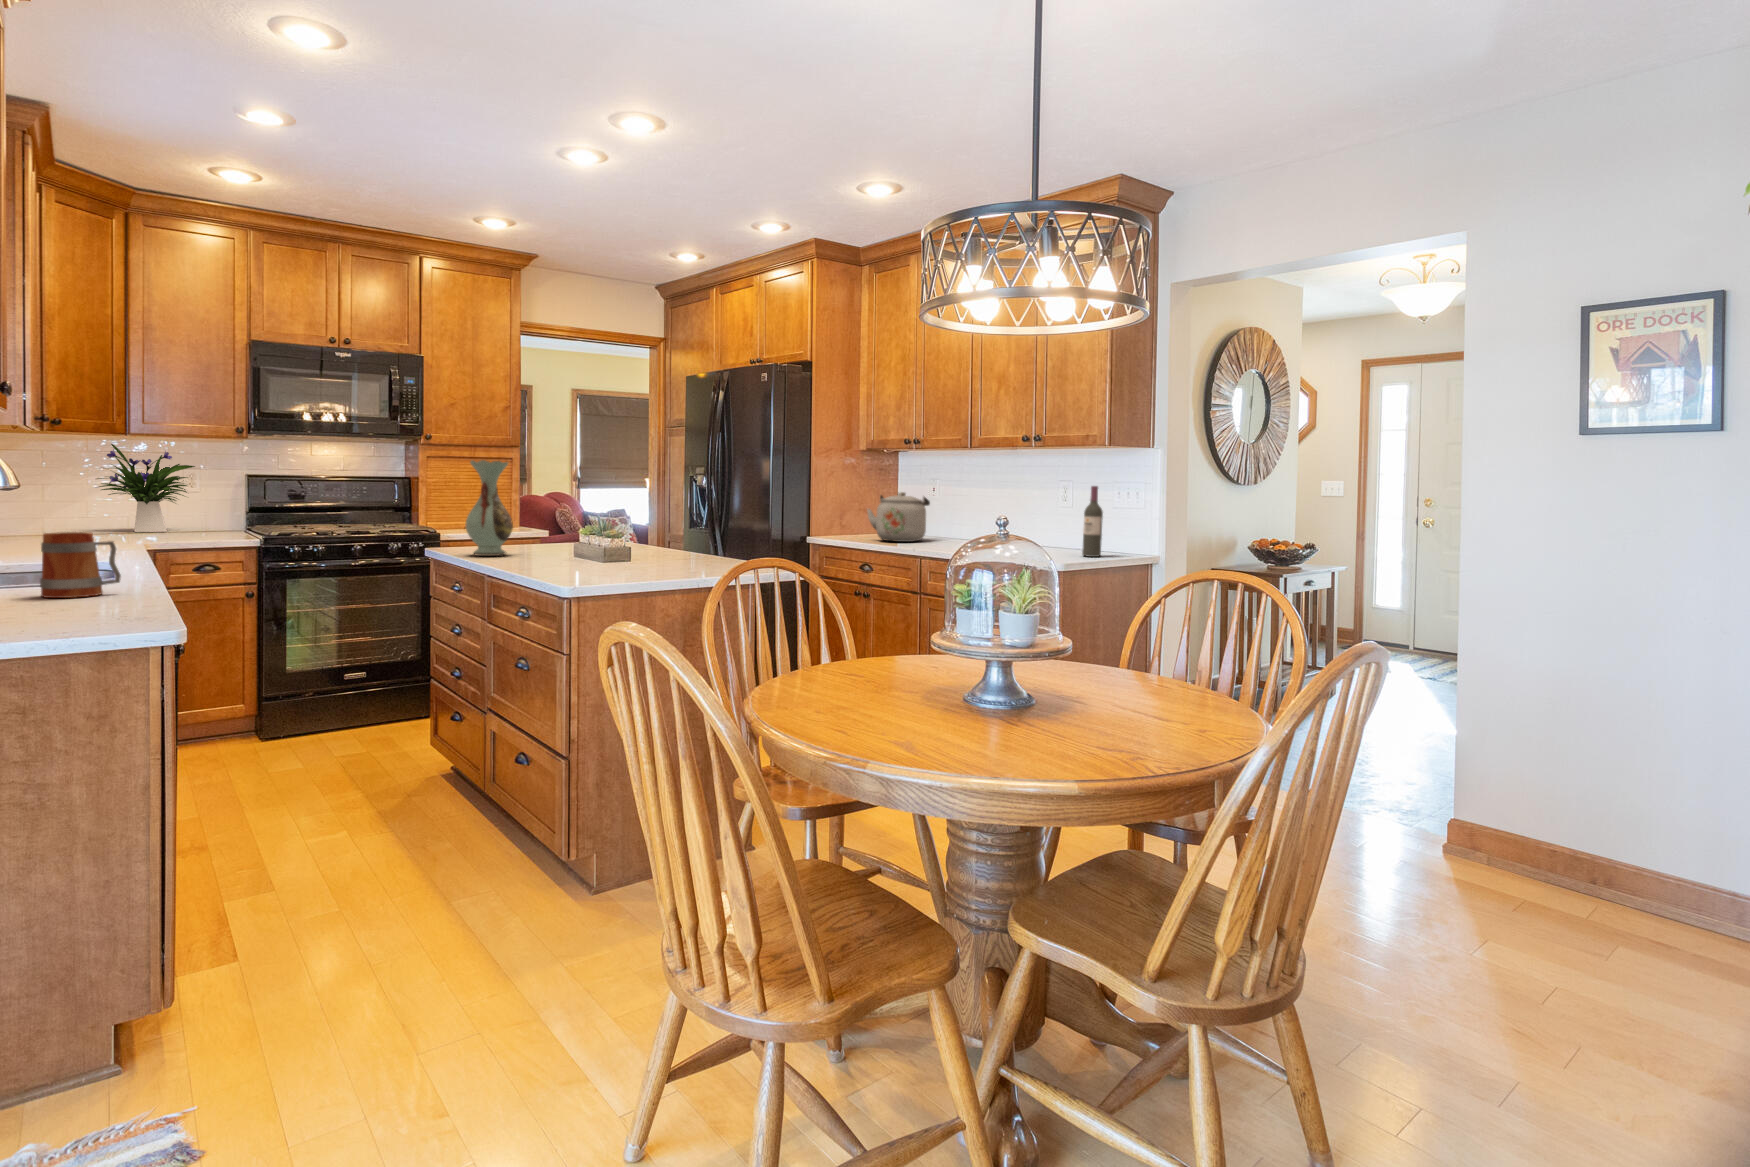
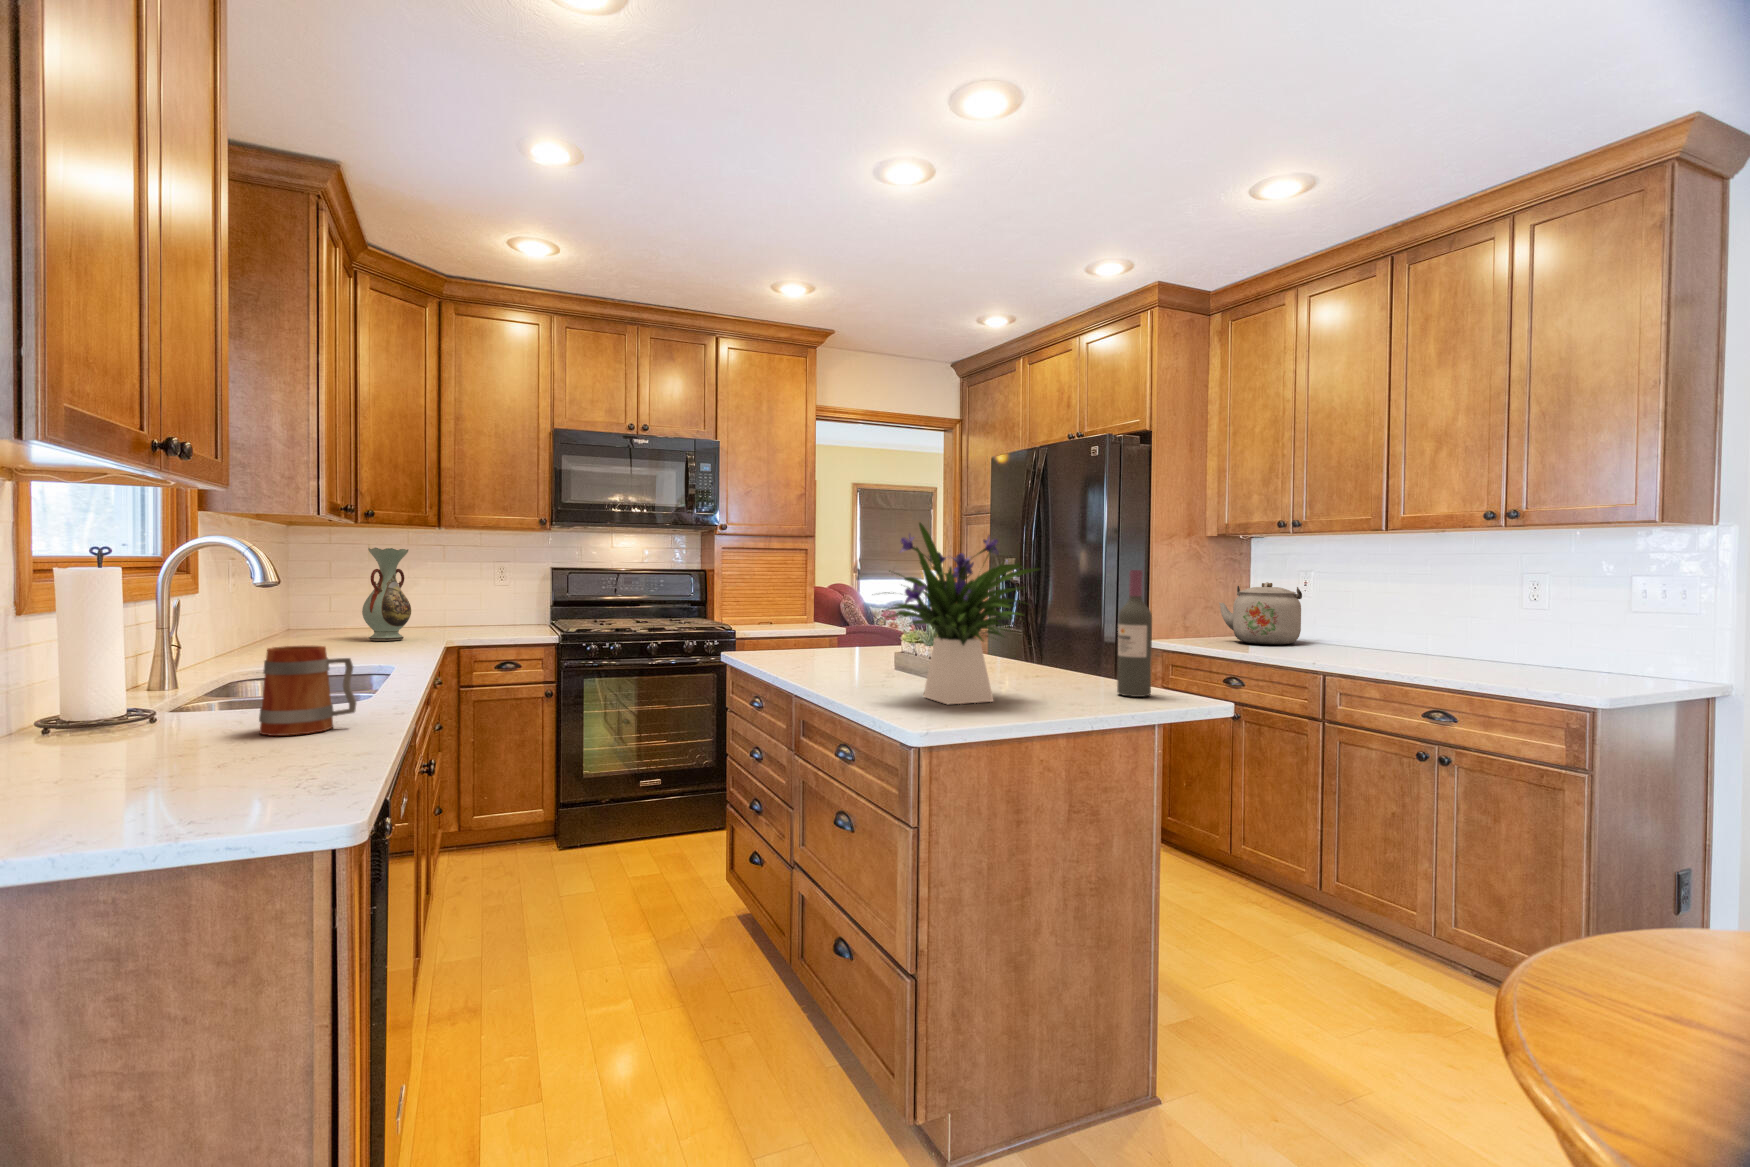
flower arrangement: present [97,444,195,532] -> present [882,523,1038,705]
decorative vase: present [465,460,513,556] -> present [362,548,411,641]
wine bottle: present [1082,486,1103,557] -> present [1117,570,1152,697]

